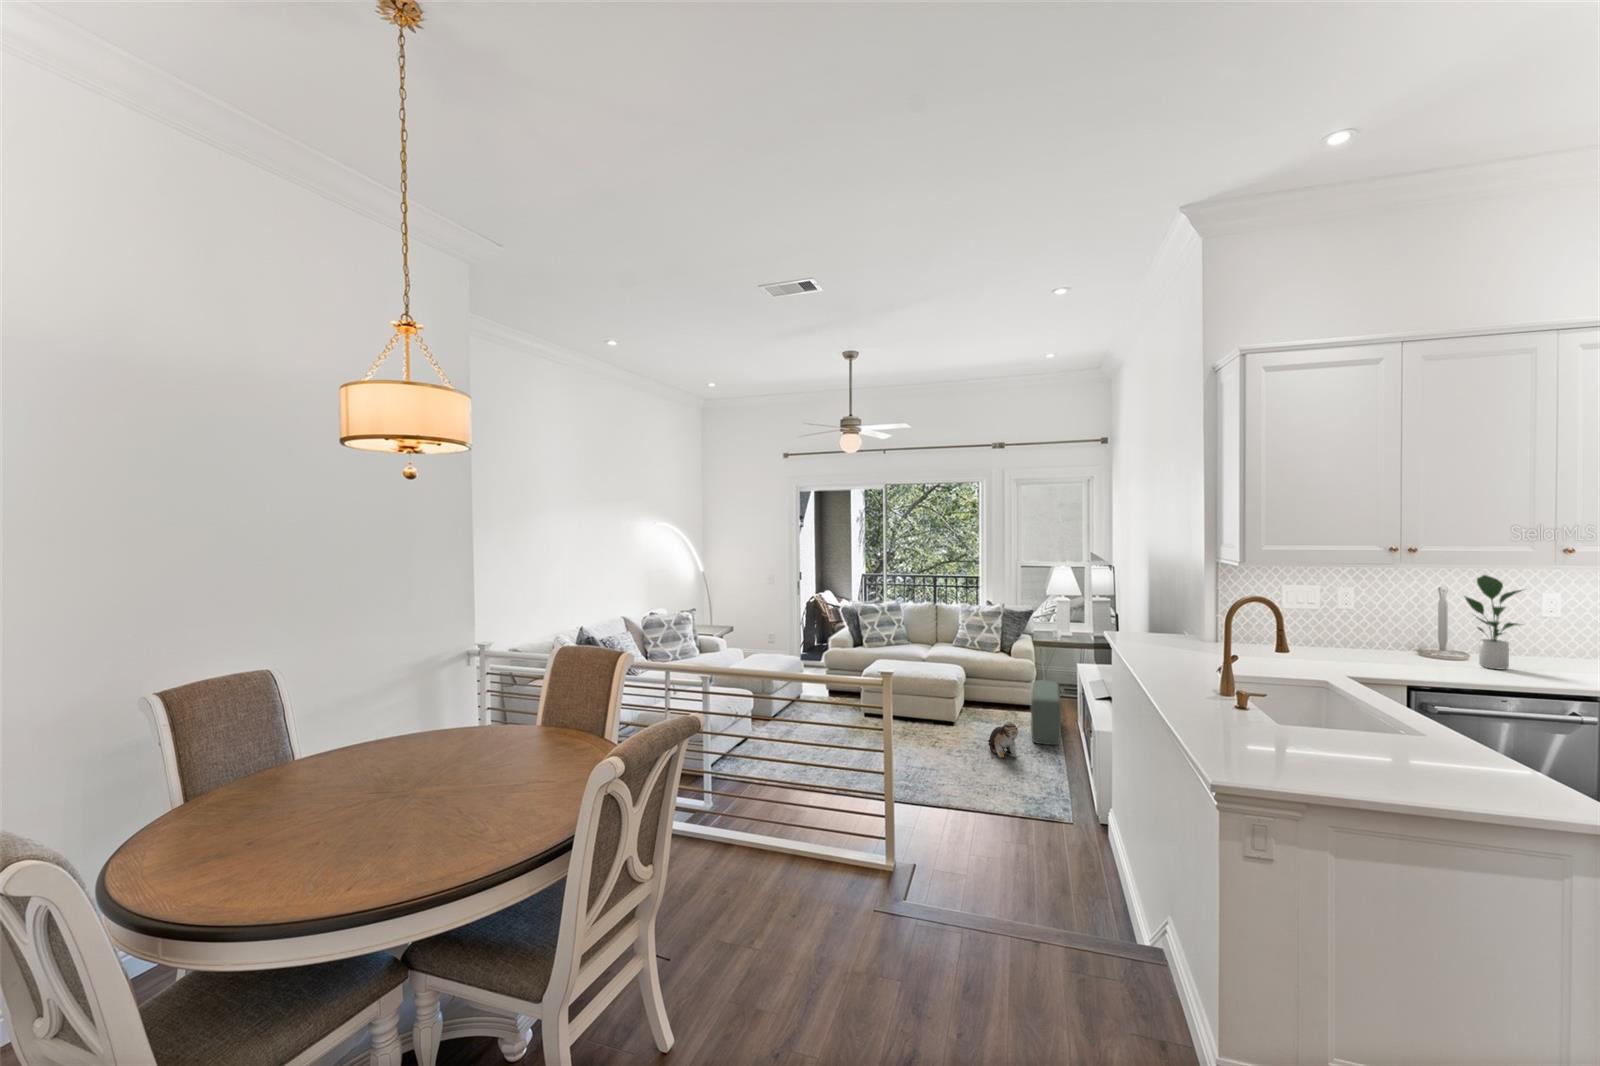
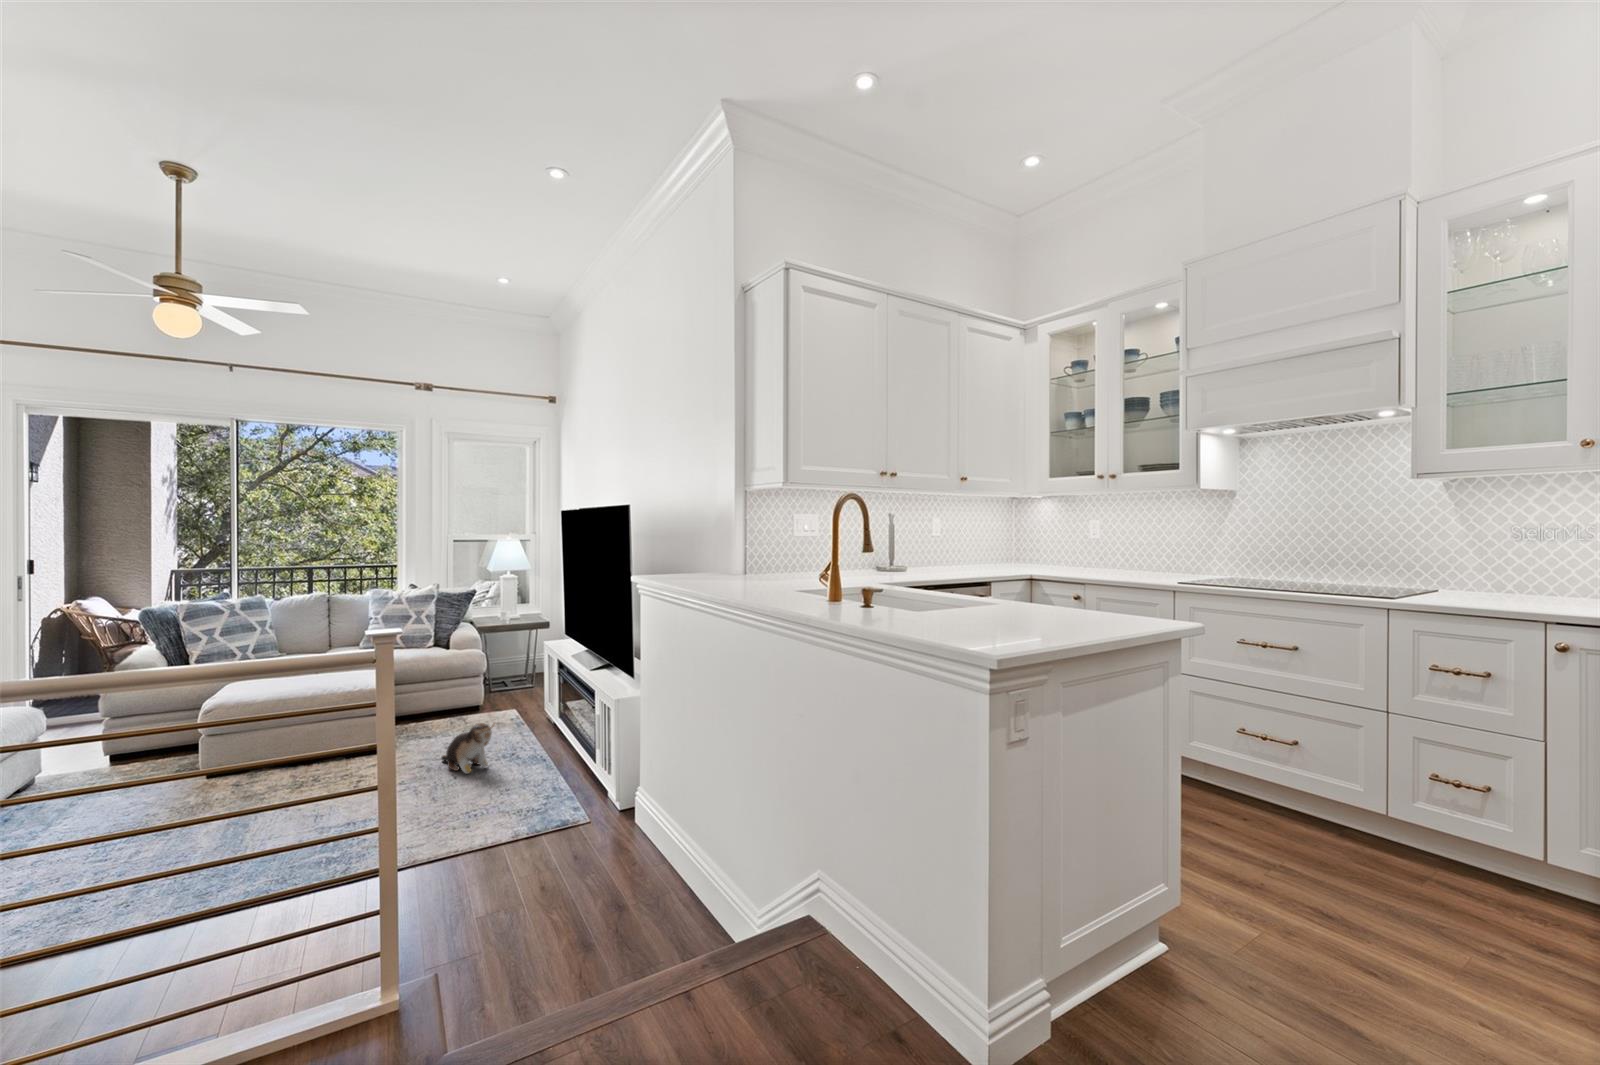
potted plant: present [1465,575,1521,669] -> none [915,498,950,573]
pouf: present [1031,680,1061,745] -> none [489,669,535,746]

